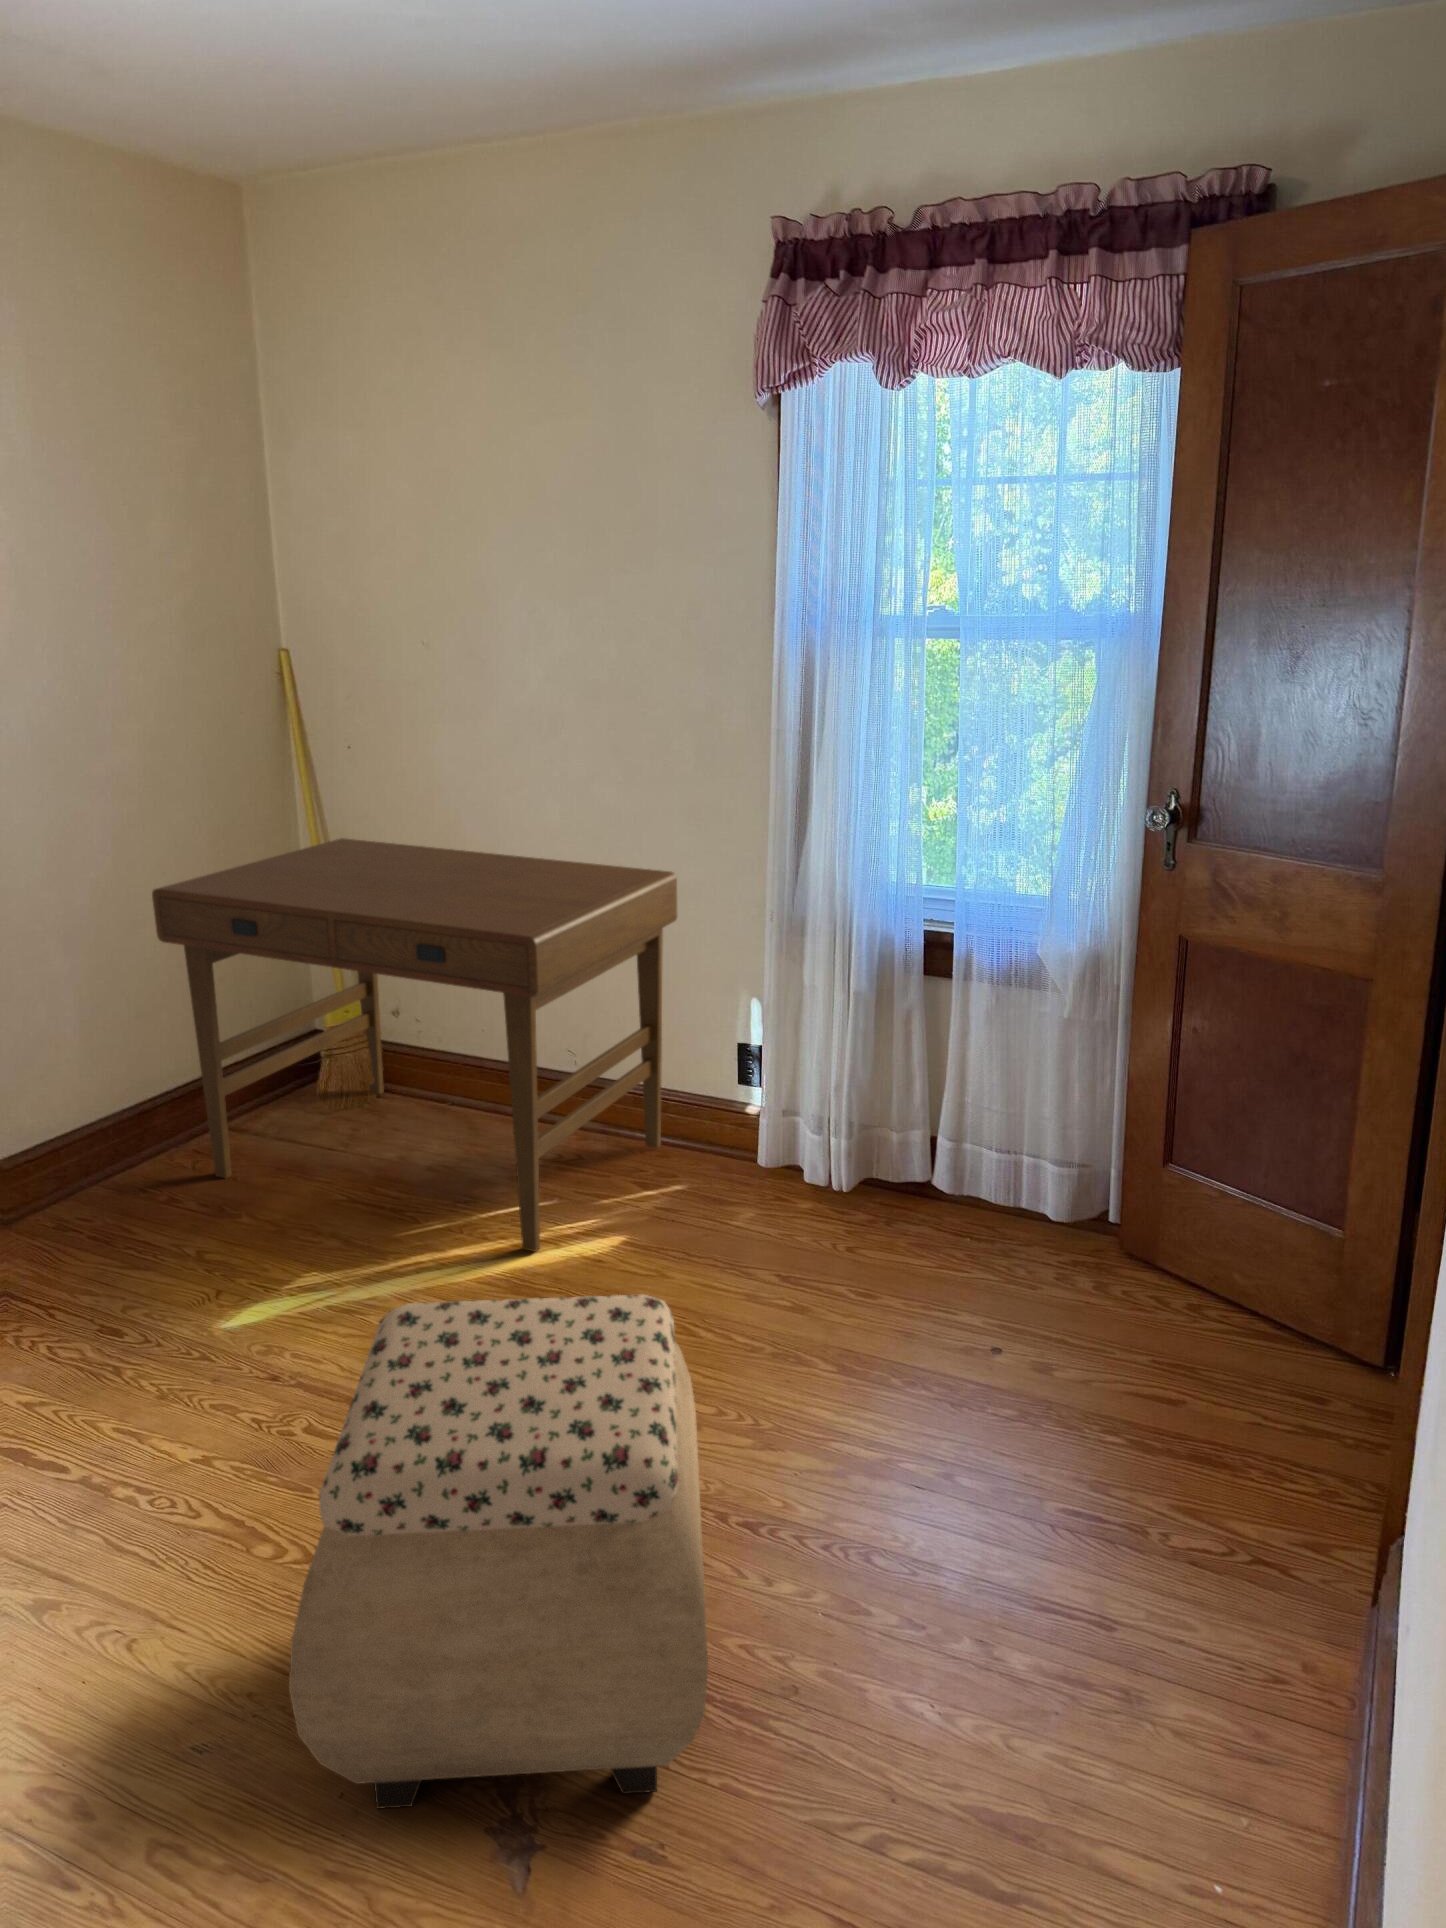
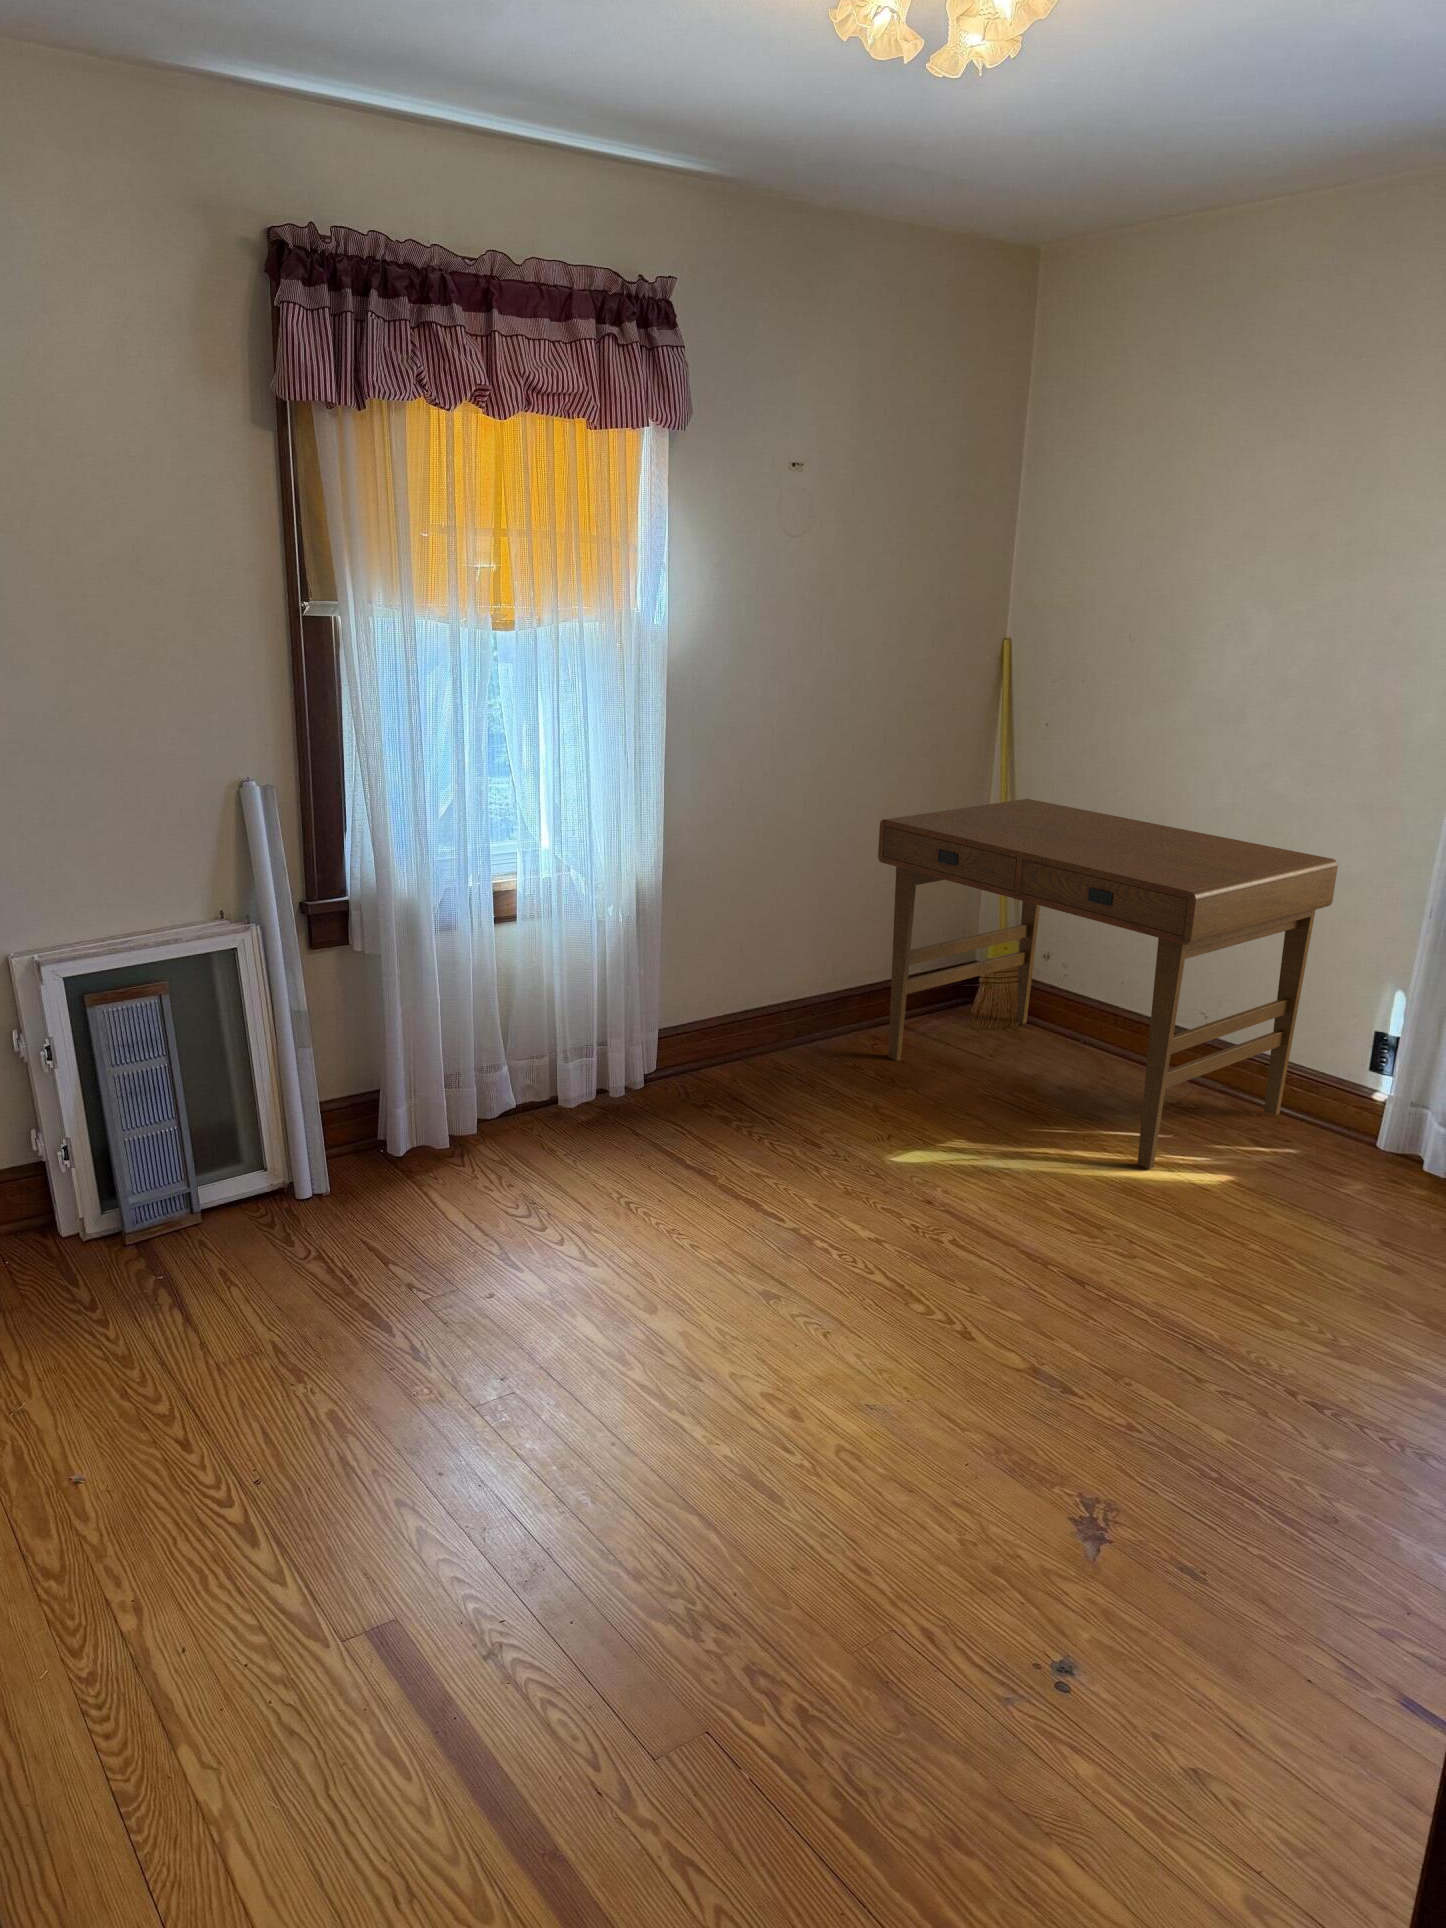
ottoman: present [289,1294,708,1809] -> none [953,1137,1285,1544]

